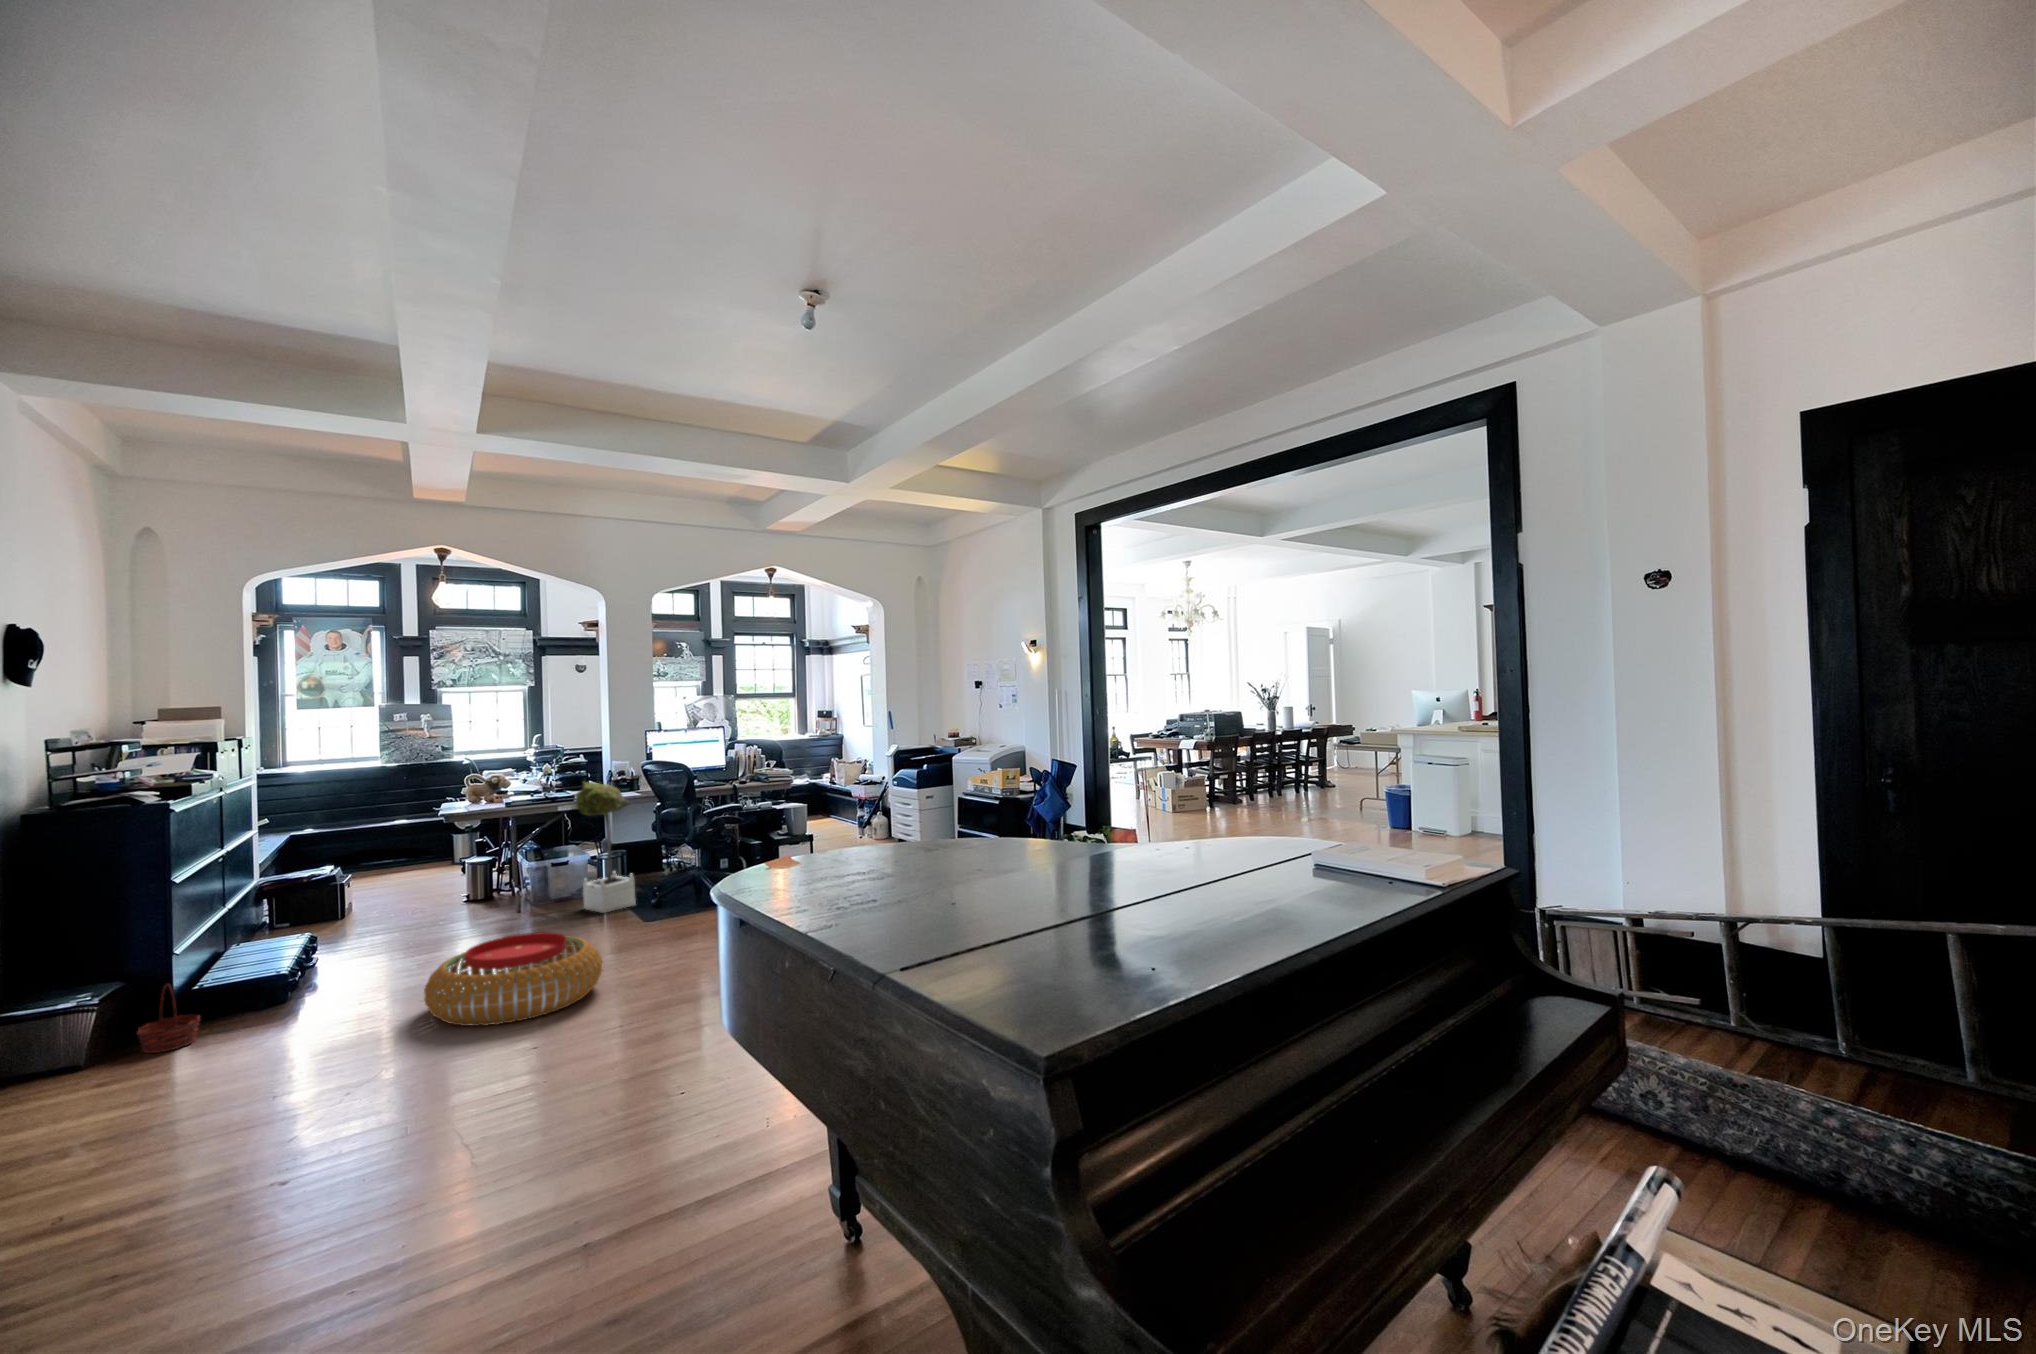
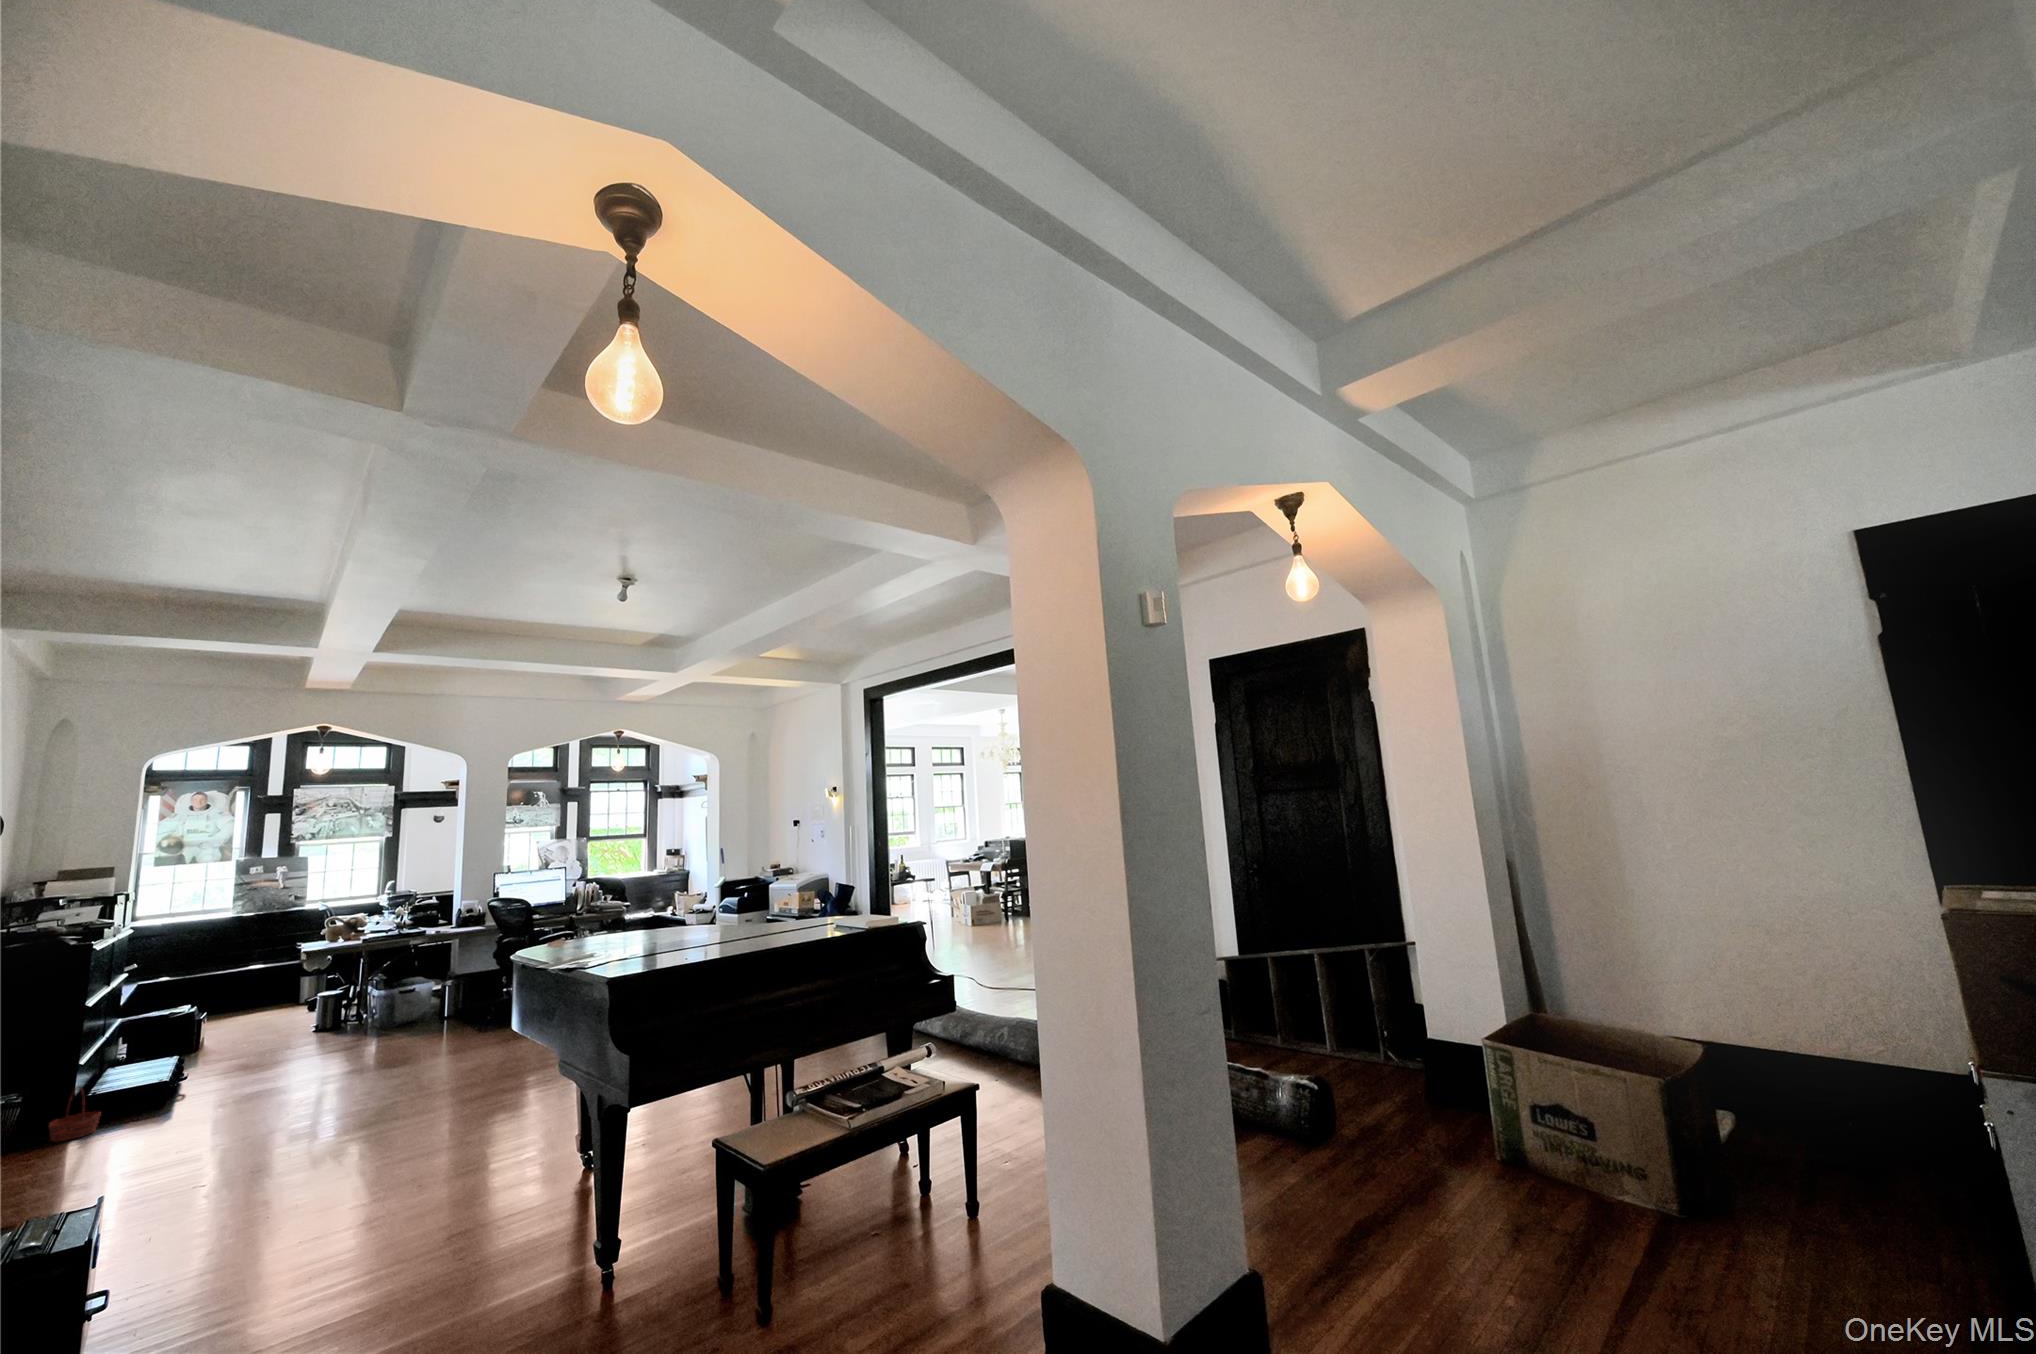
potted tree: present [575,782,636,913] -> none [426,918,476,1028]
pouf: present [424,932,602,1026] -> none [291,1034,439,1105]

